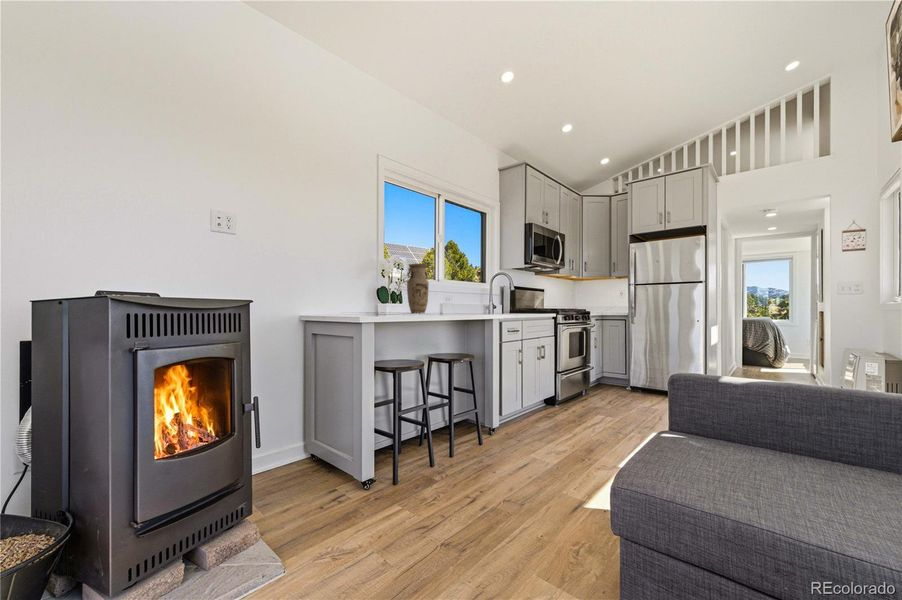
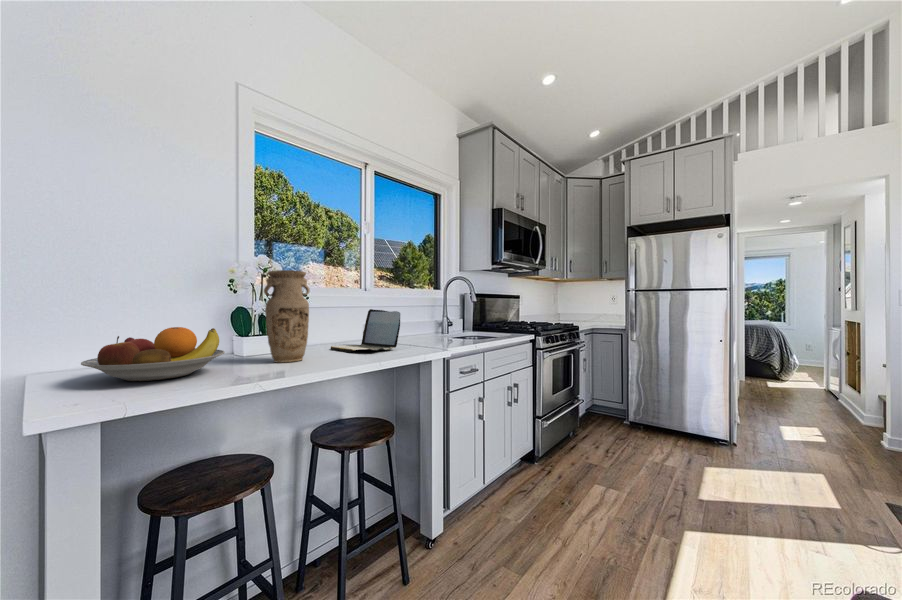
fruit bowl: none [341,290,397,313] -> present [81,327,225,381]
laptop: none [431,290,472,313] -> present [330,309,400,352]

